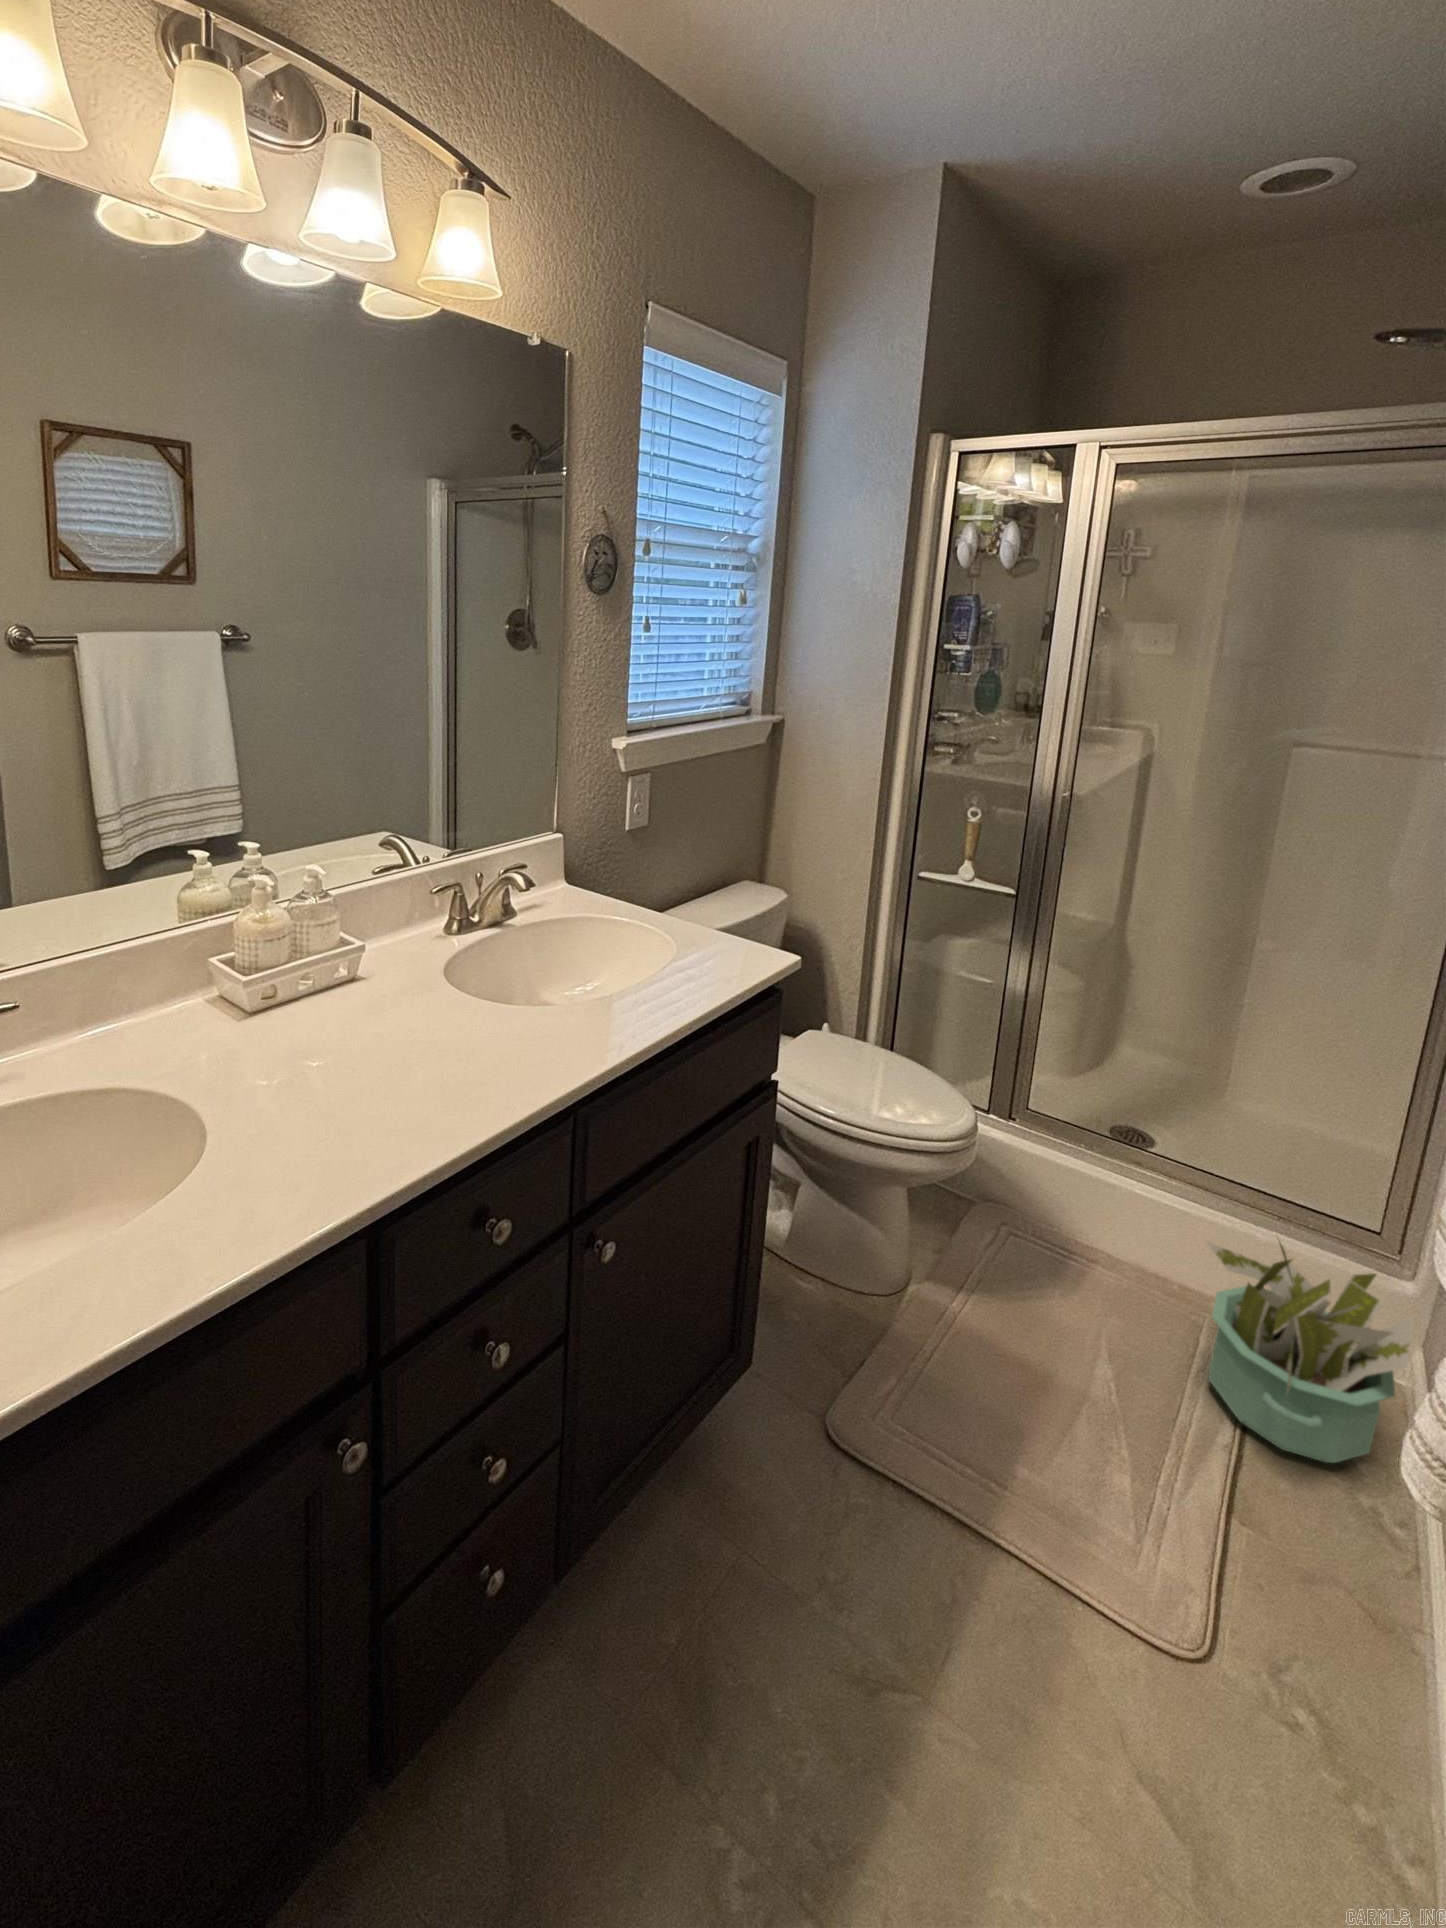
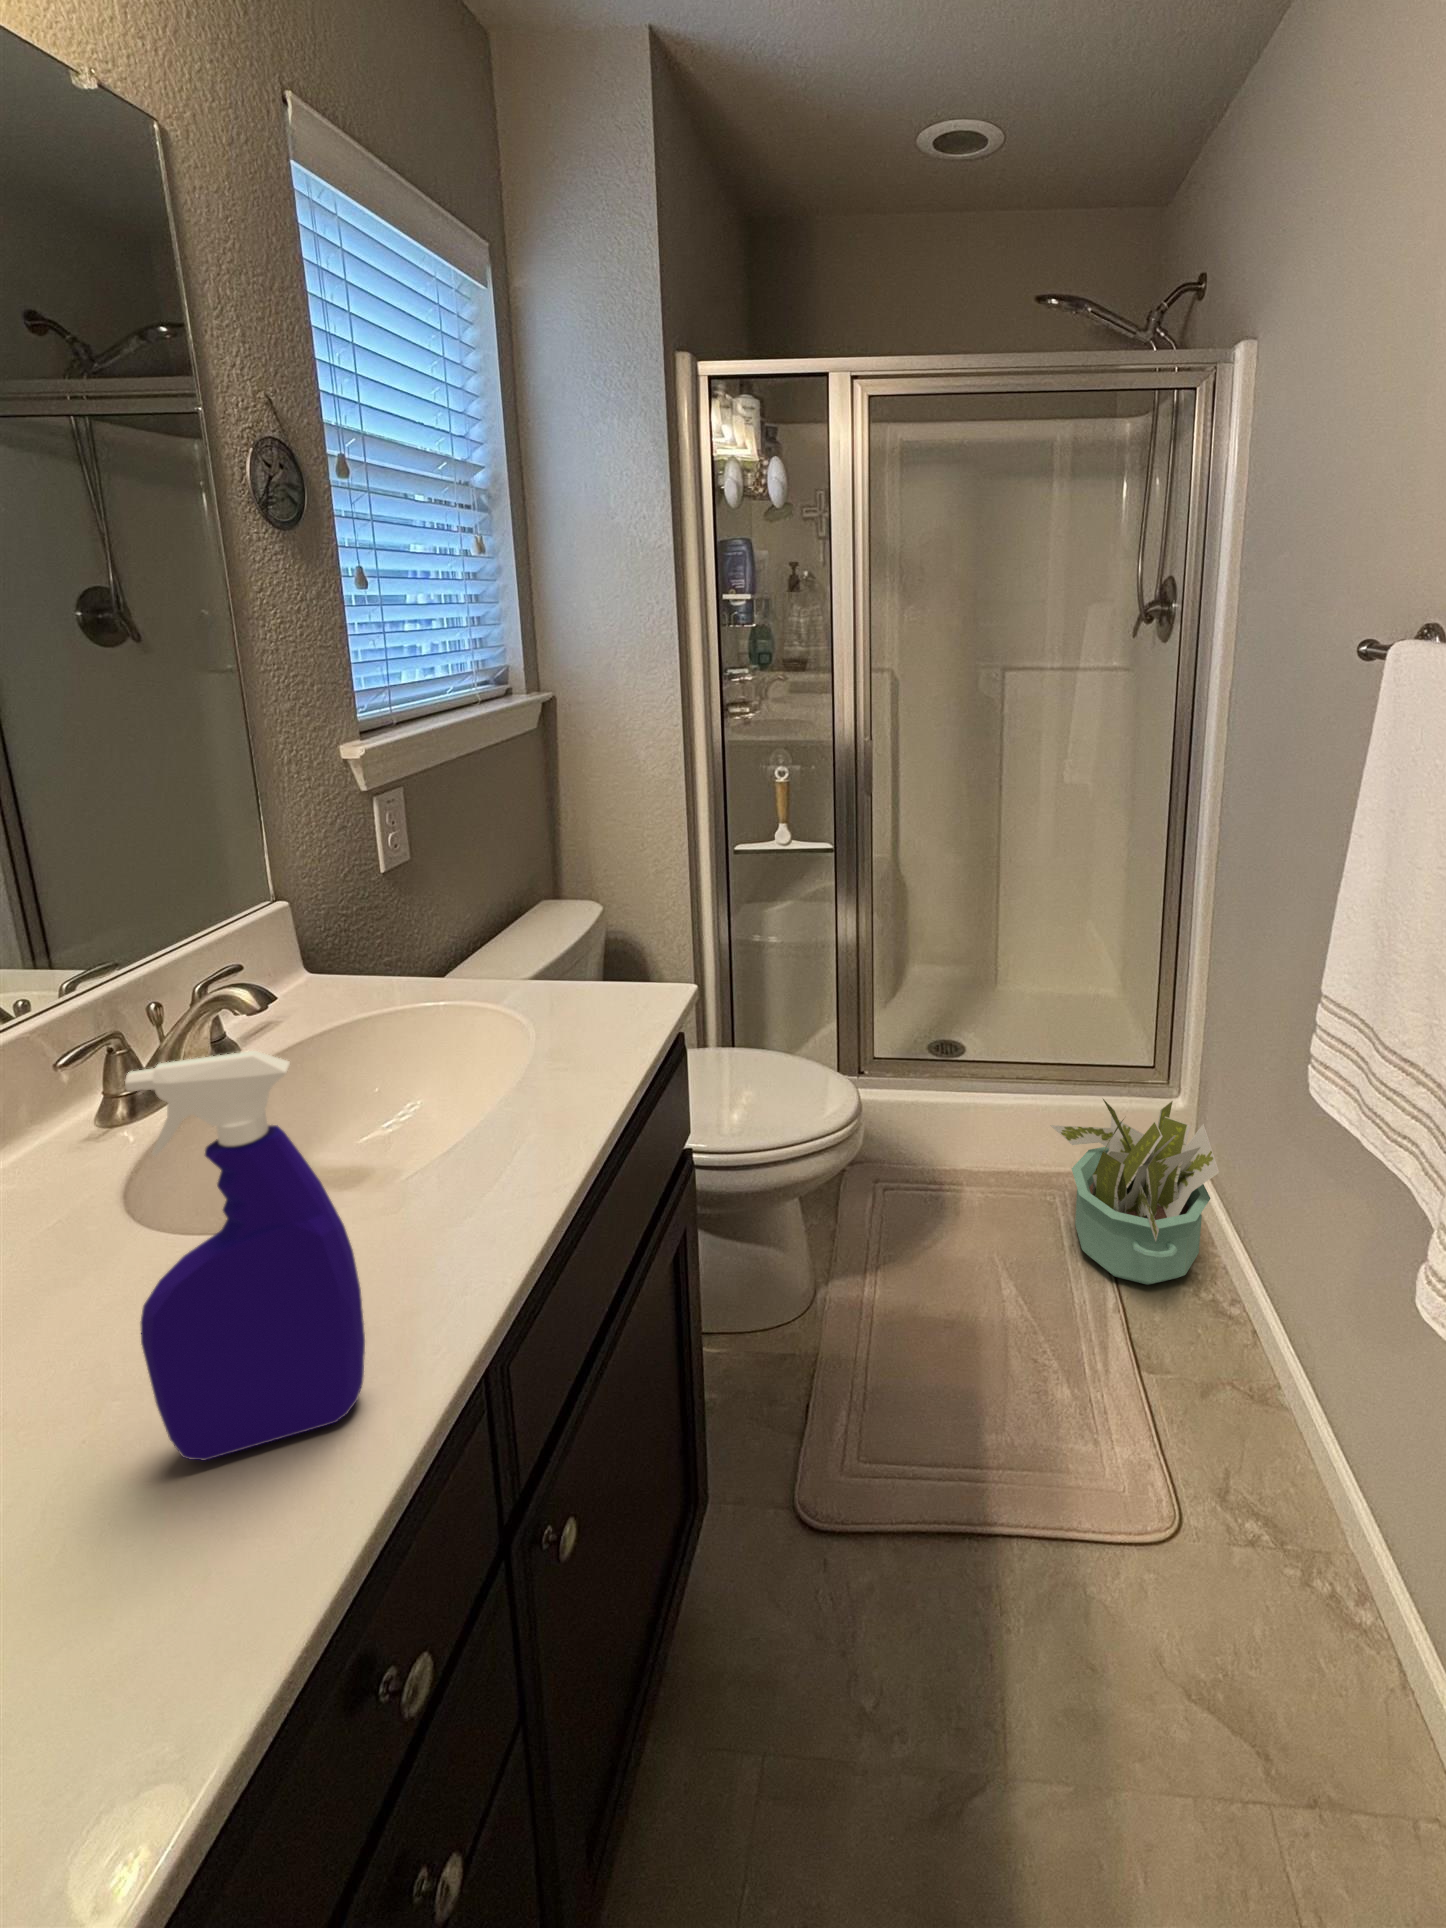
spray bottle: none [433,879,521,1086] -> present [125,1051,365,1460]

